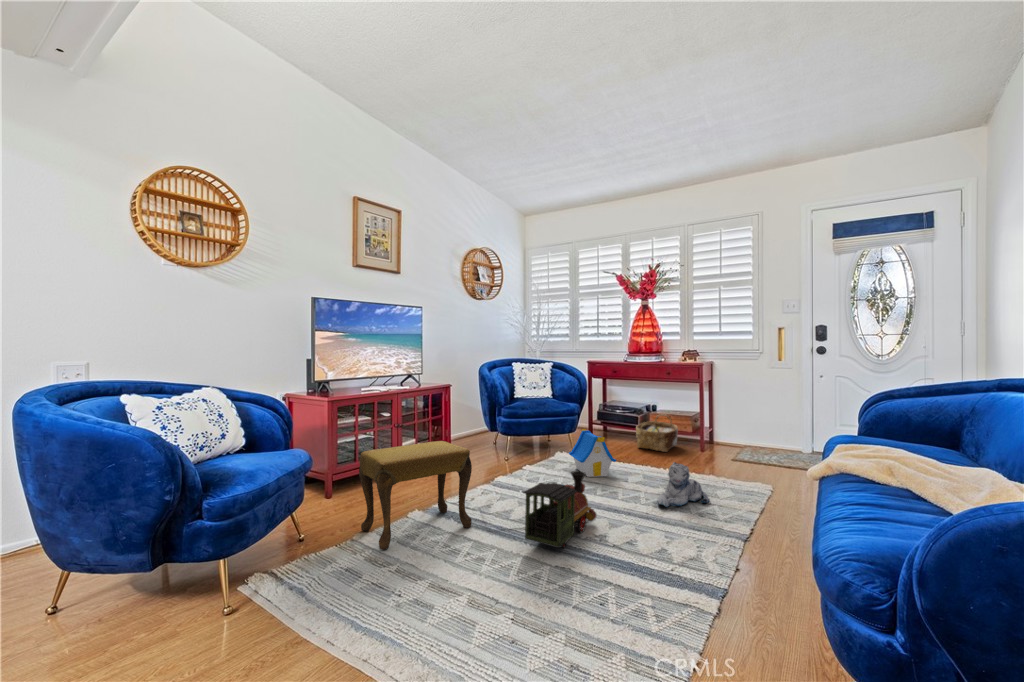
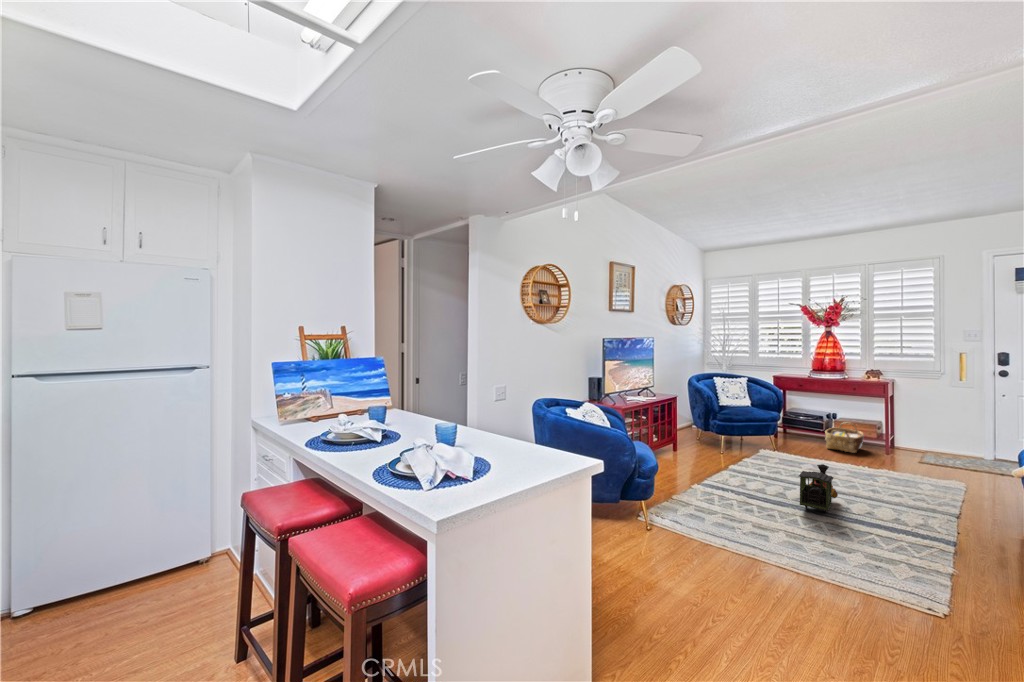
toy house: present [569,429,616,477] -> none [782,433,827,469]
footstool: present [359,441,472,550] -> none [676,440,748,505]
plush toy: present [657,462,709,507] -> none [874,462,916,493]

